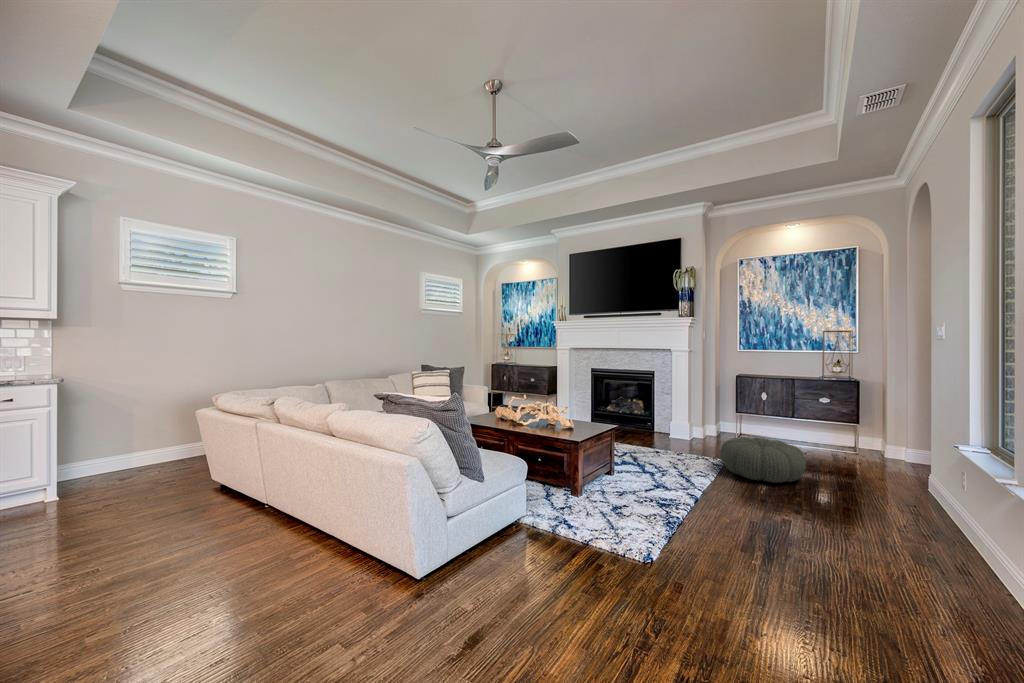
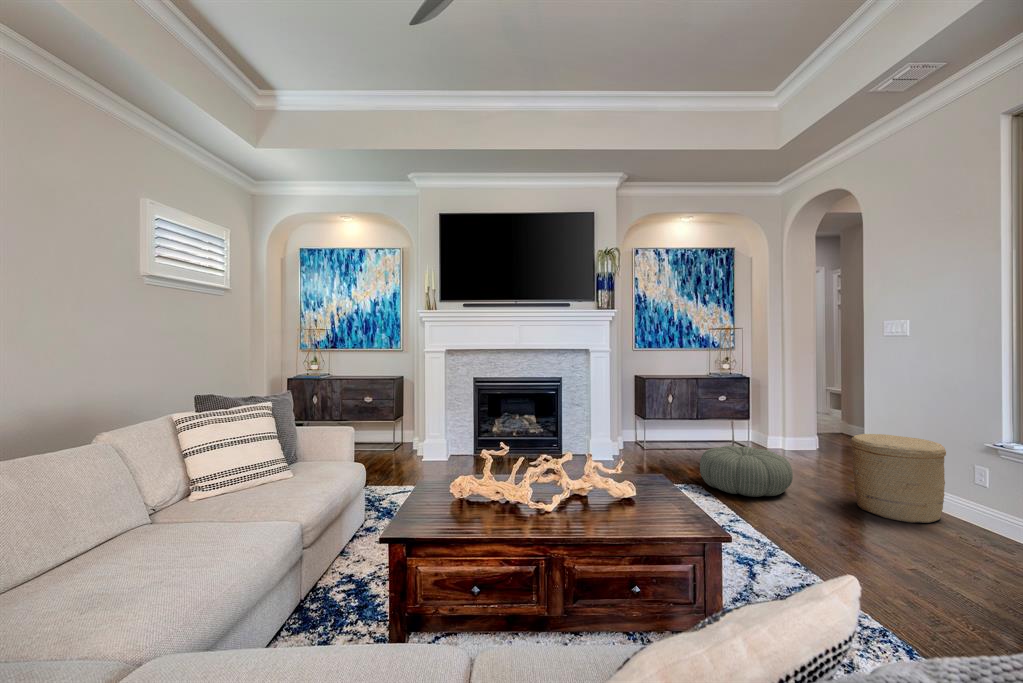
woven basket: none [839,439,938,530] -> present [851,434,946,523]

